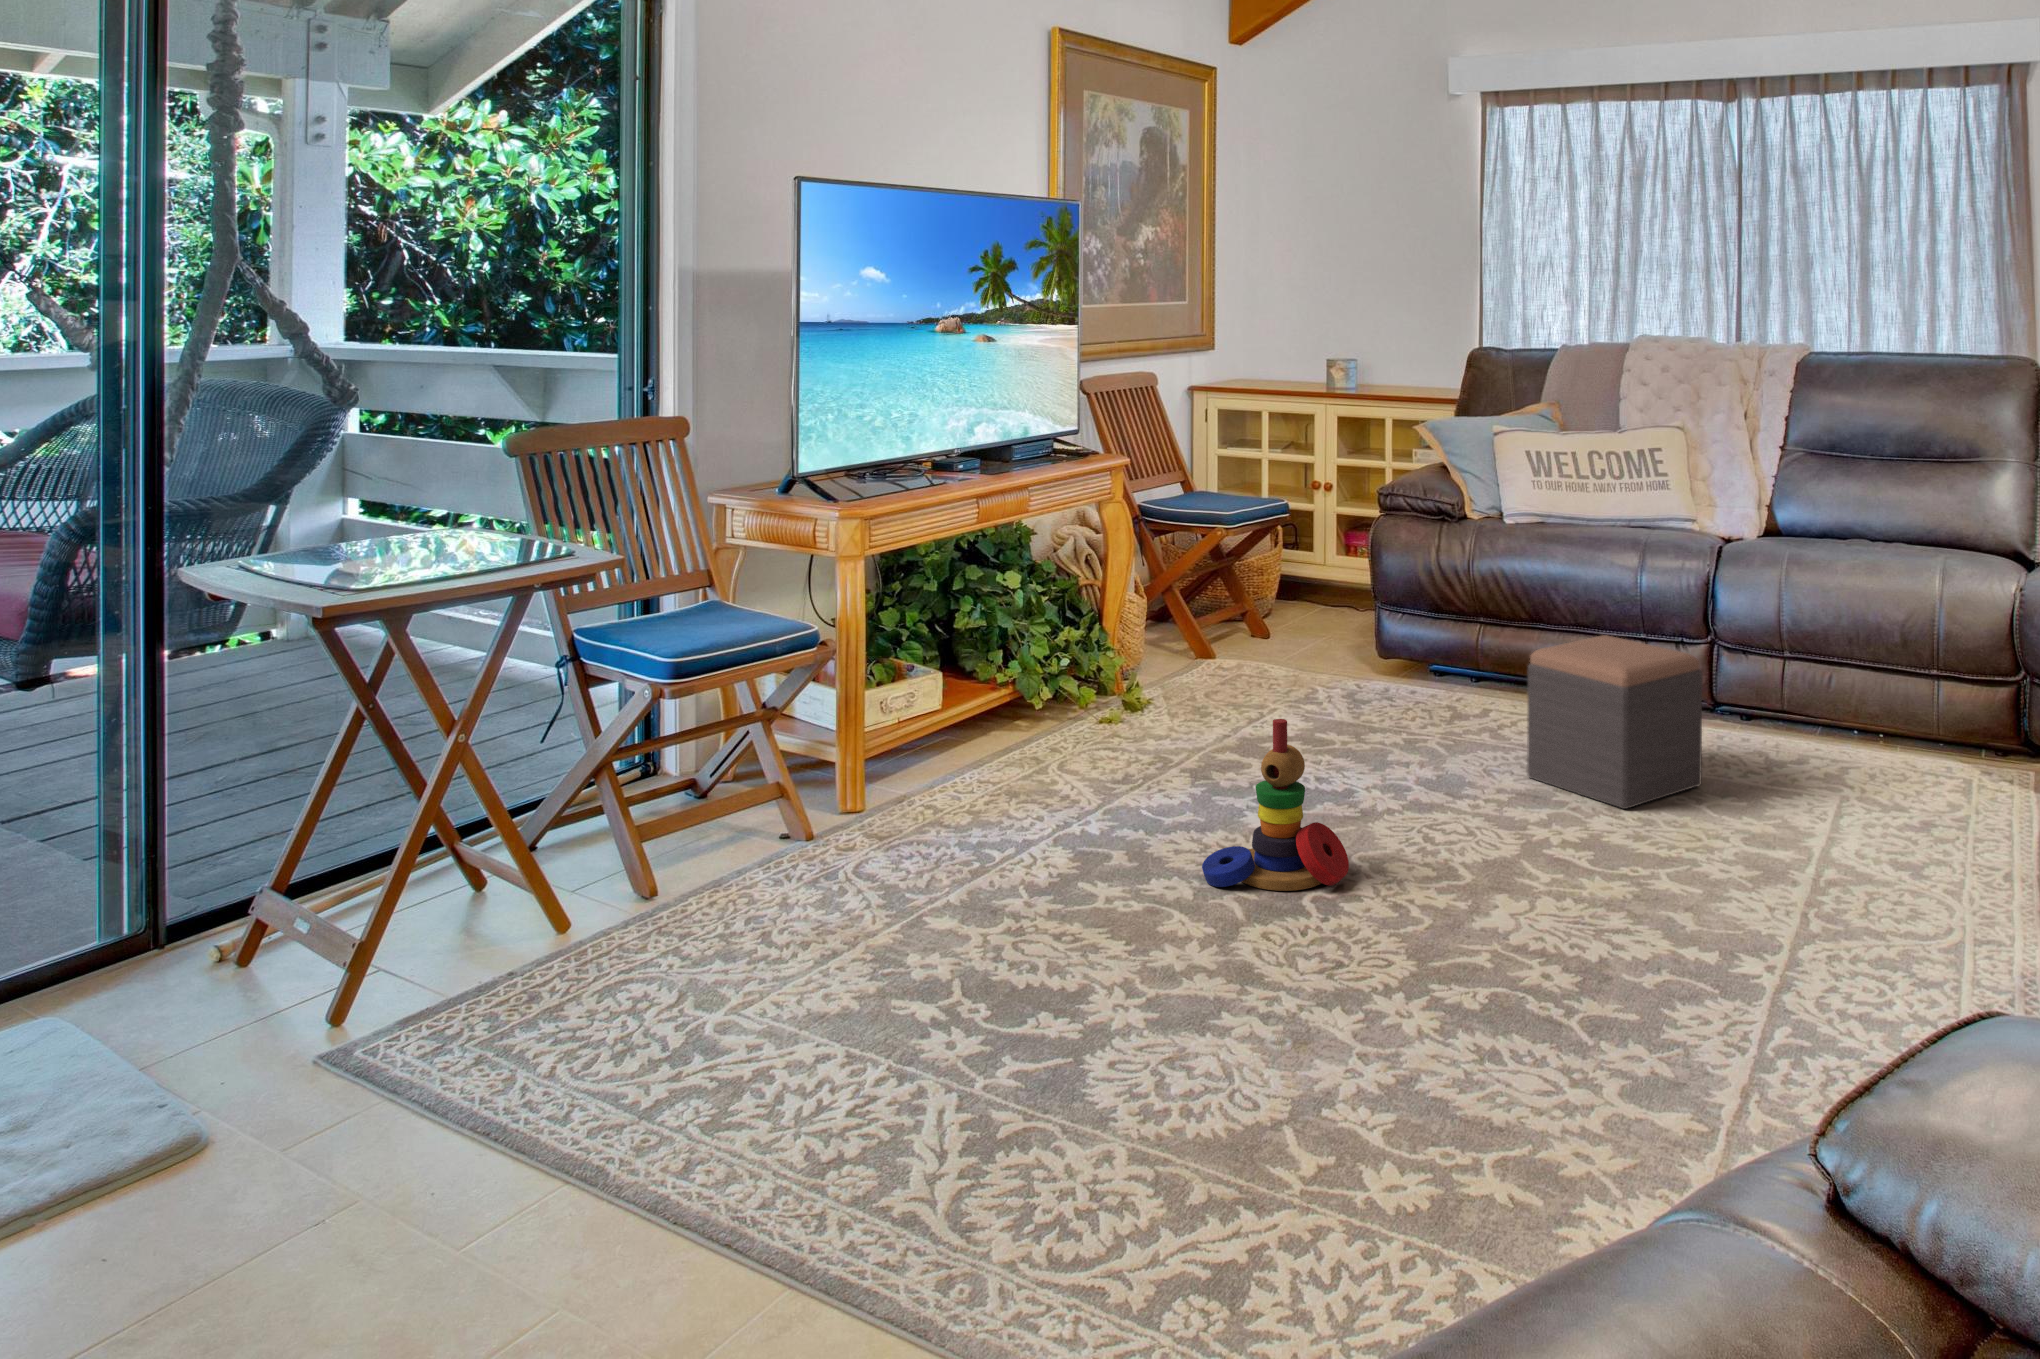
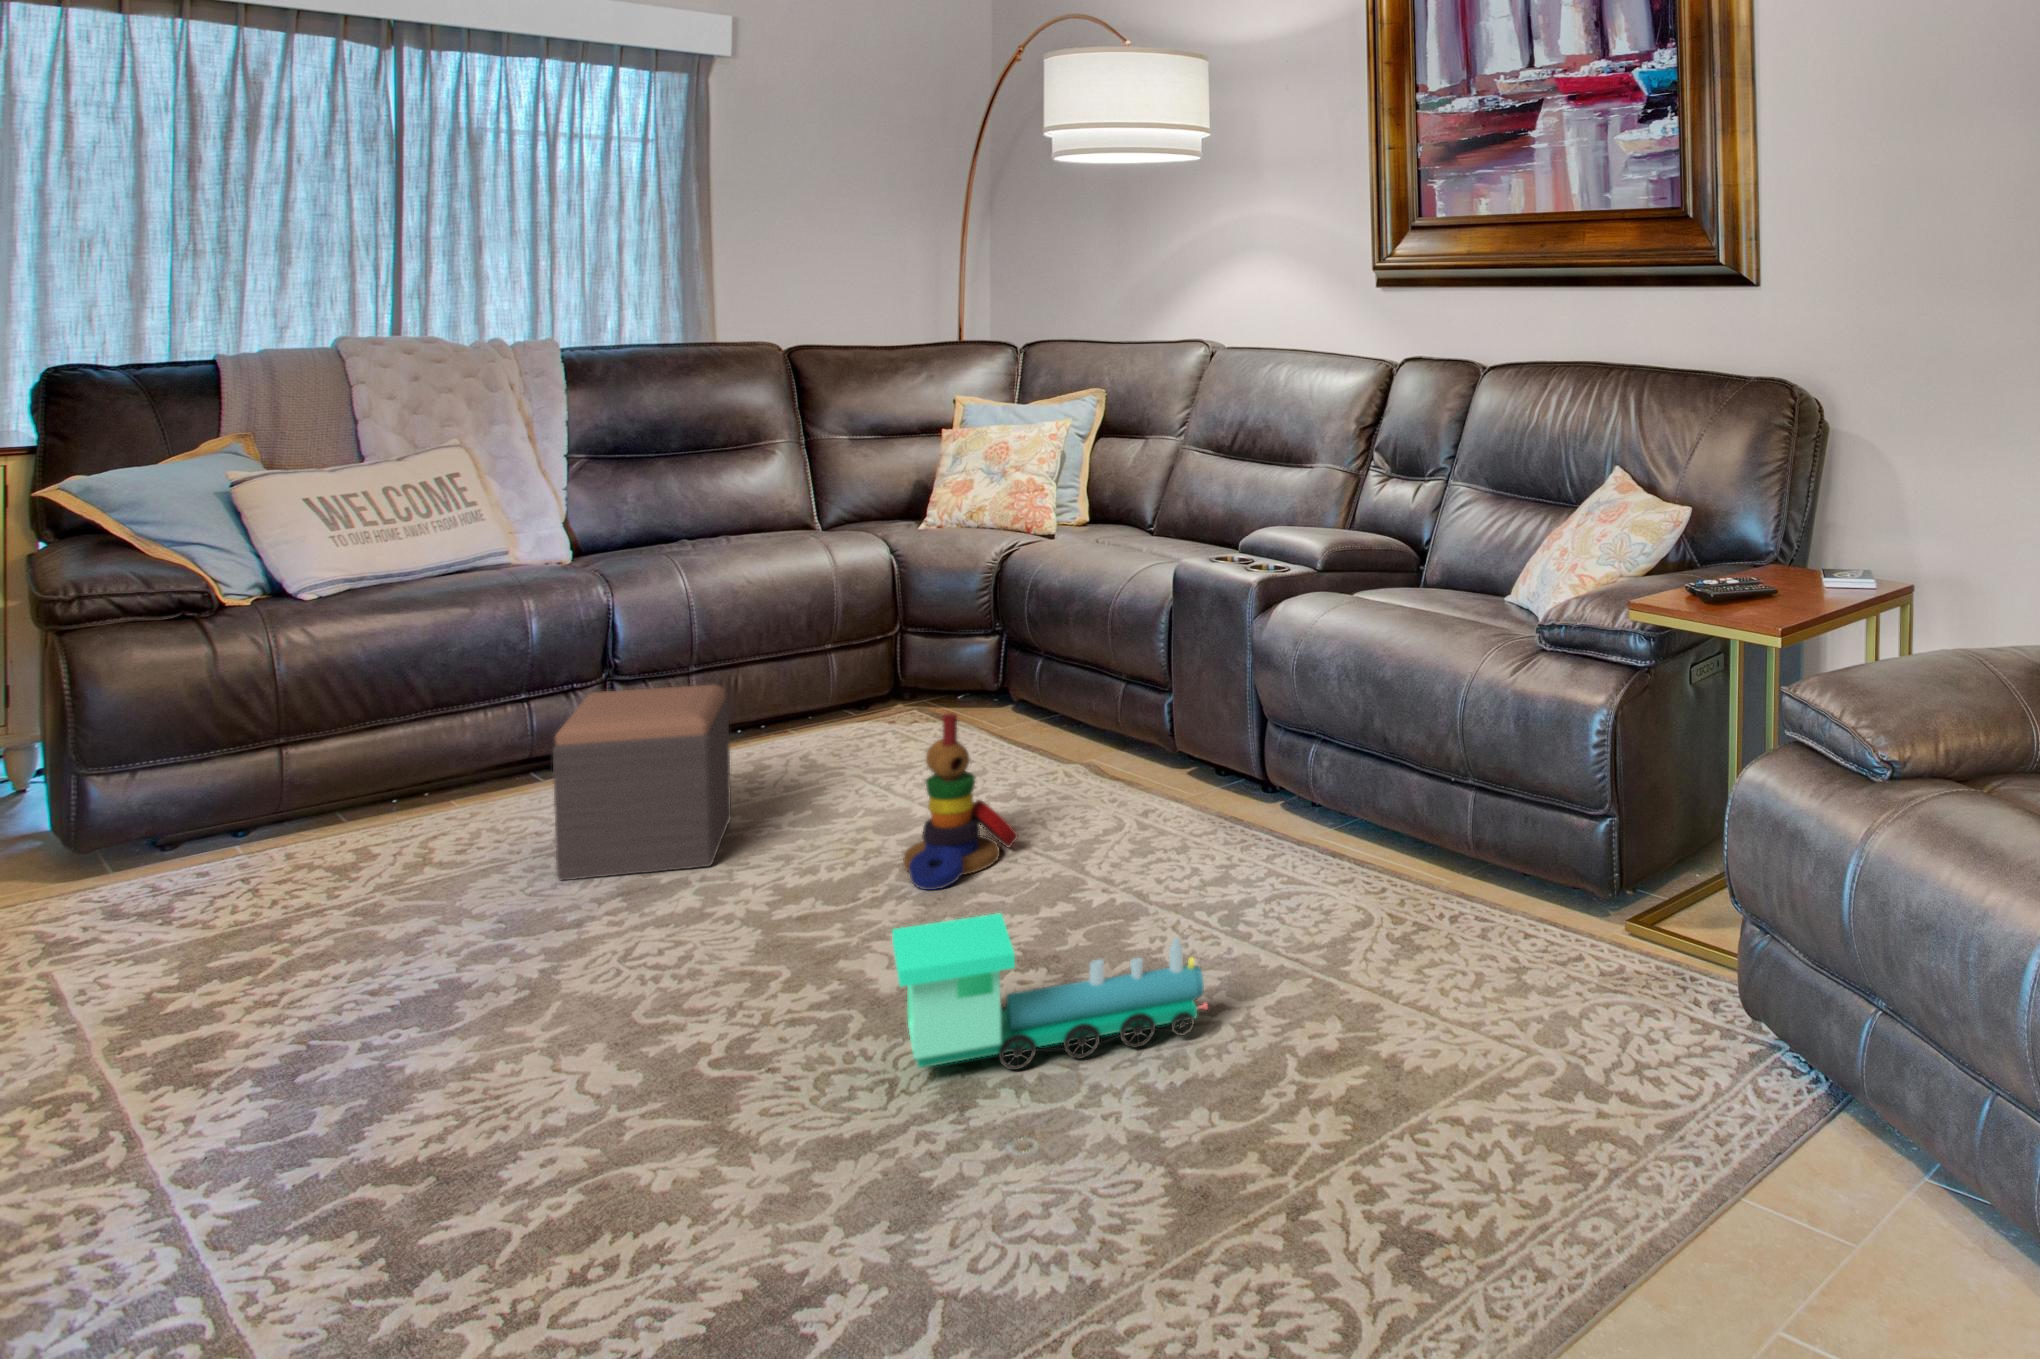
stacking toy: present [1202,719,1349,891] -> present [903,713,1018,890]
toy train: none [1415,862,1735,1105] -> present [892,913,1208,1070]

